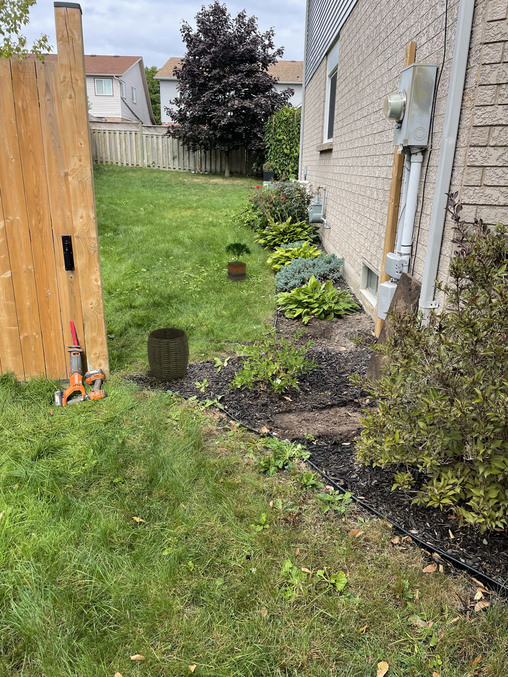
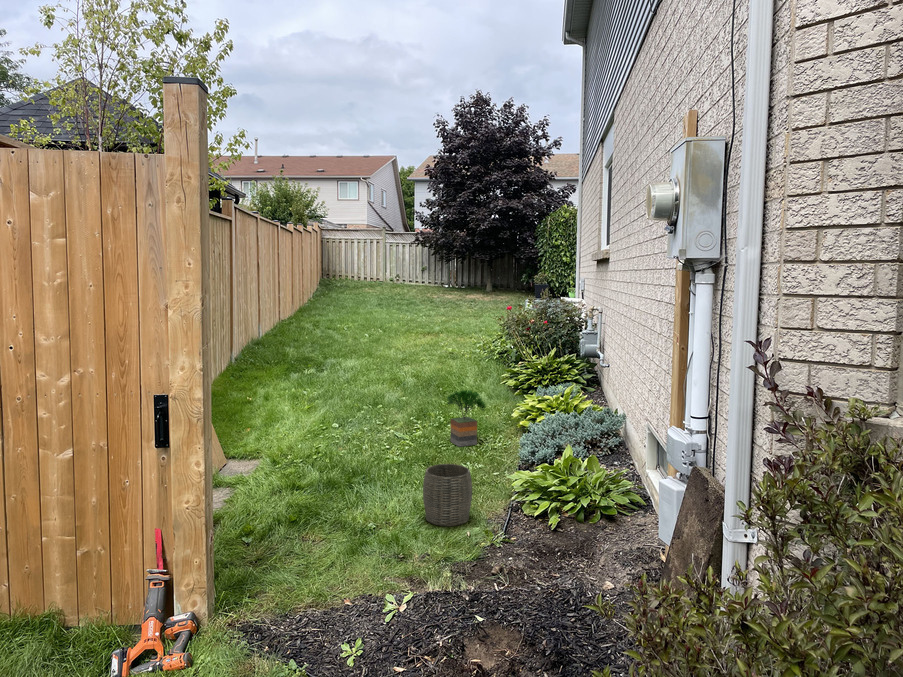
woven basket: present [147,328,189,379] -> present [423,464,472,526]

